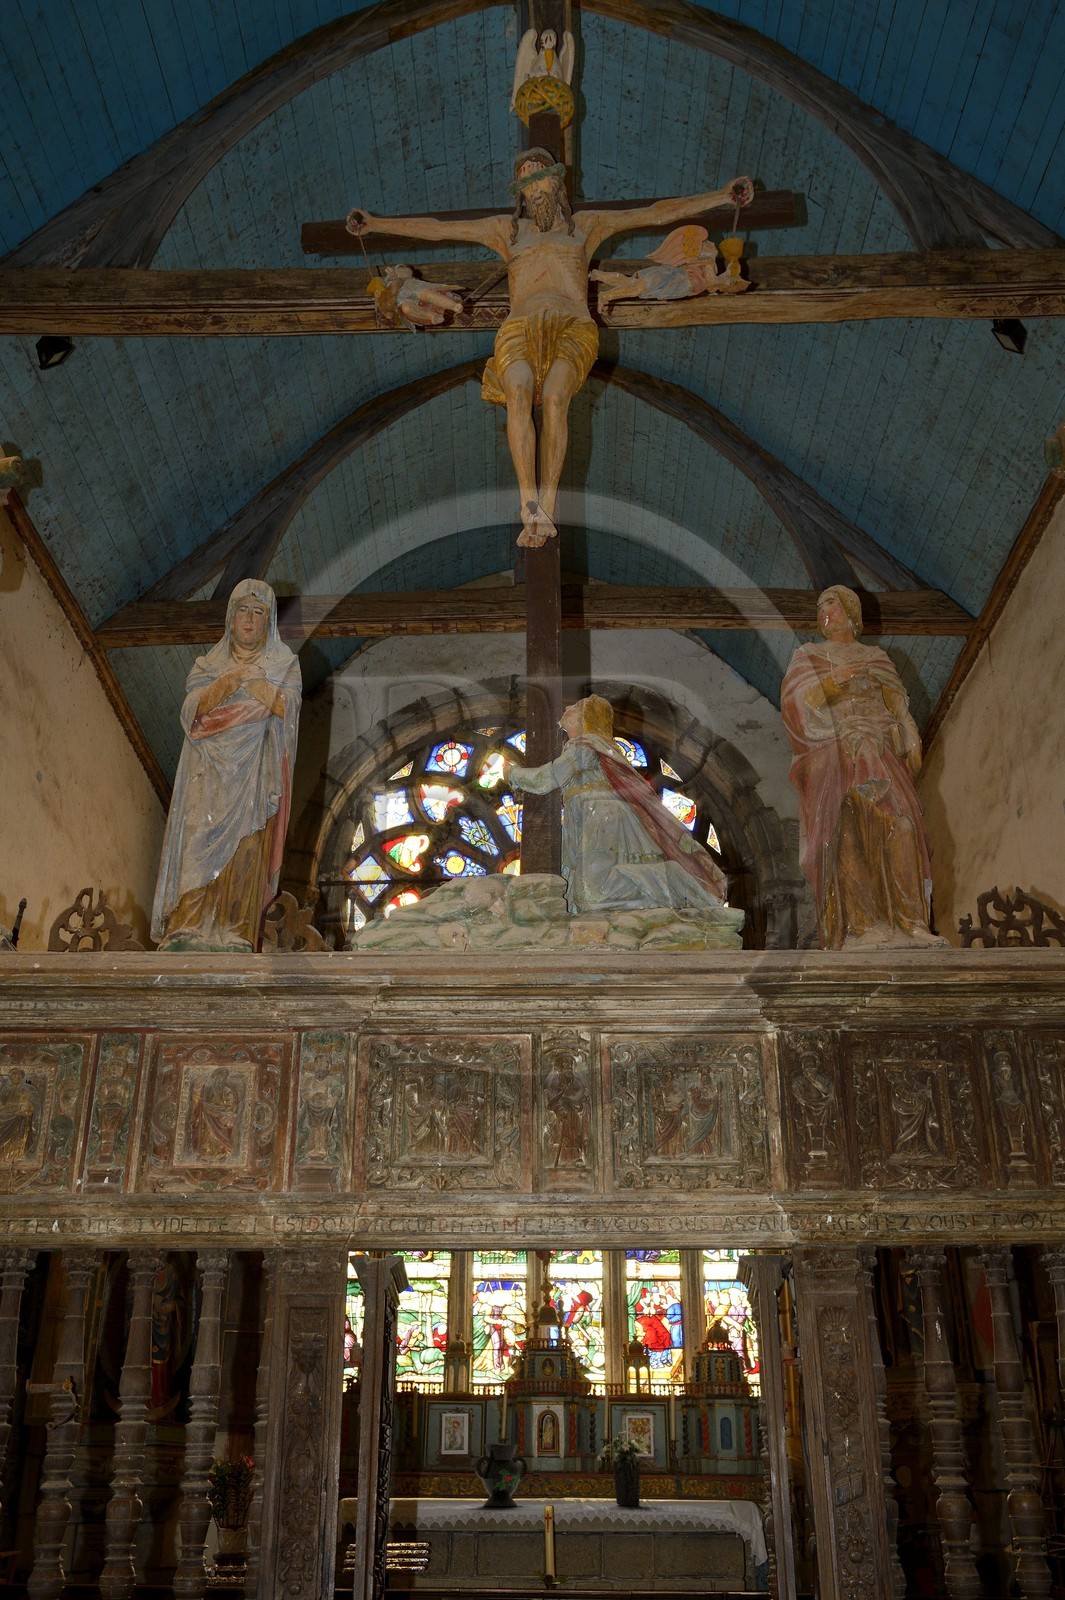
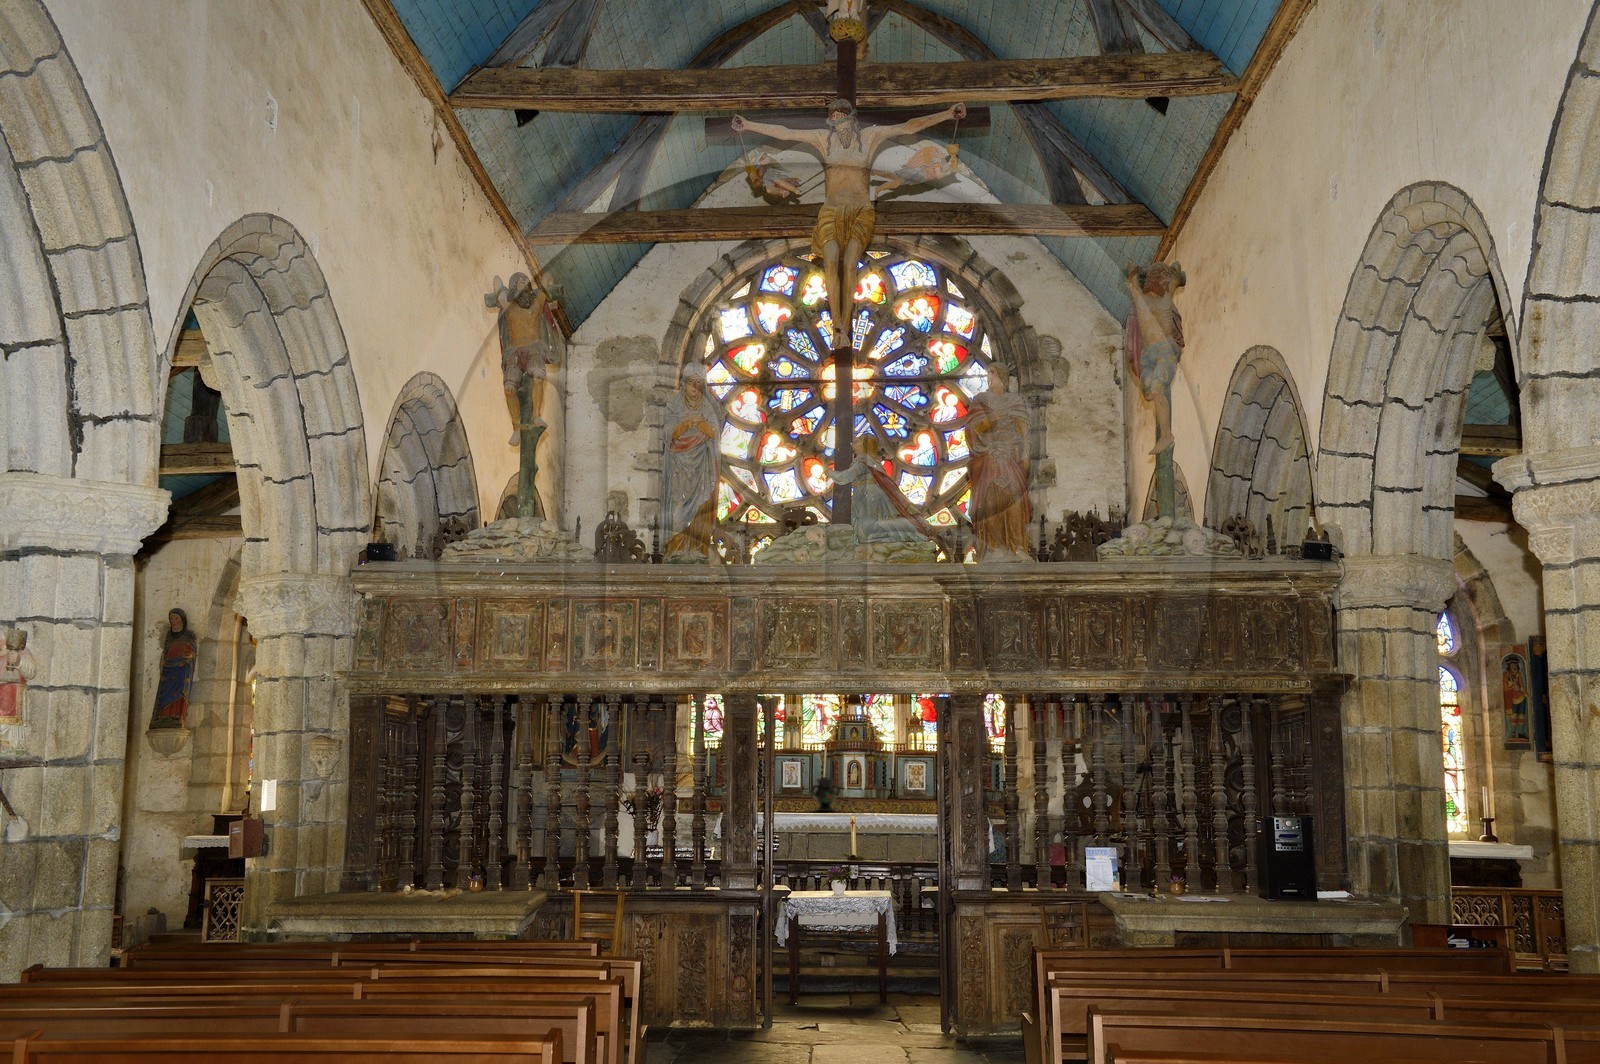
flower arrangement: present [597,1431,652,1506] -> none [879,771,911,811]

